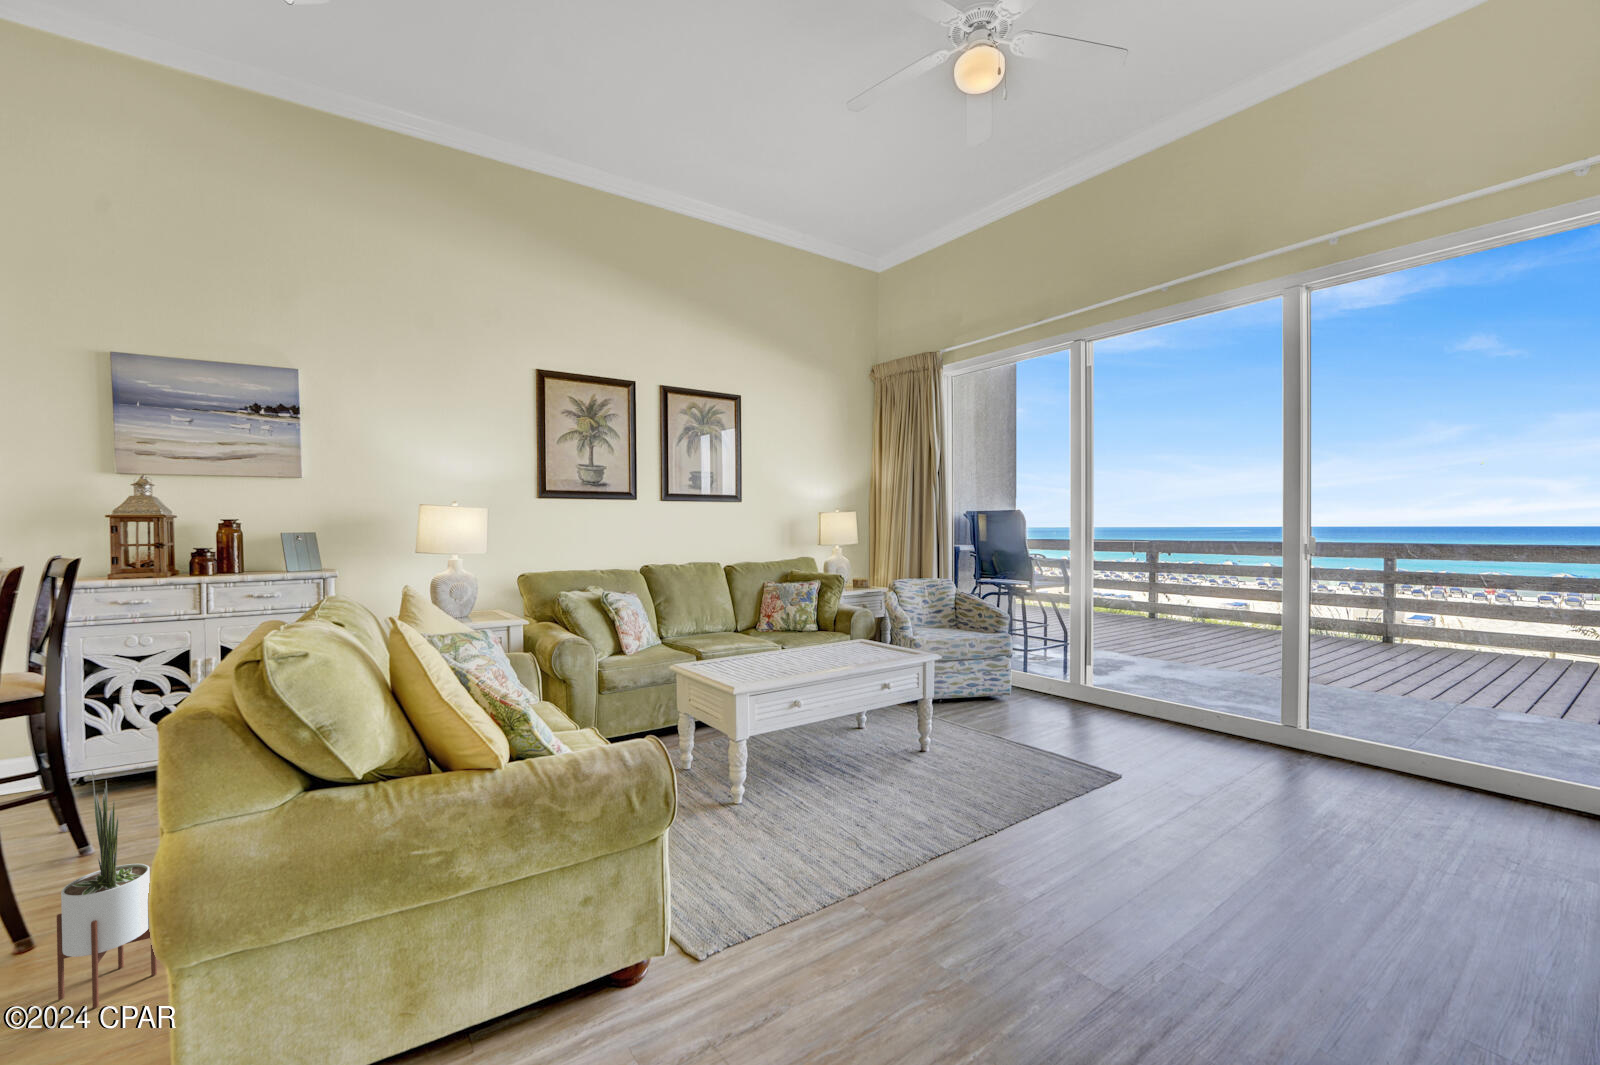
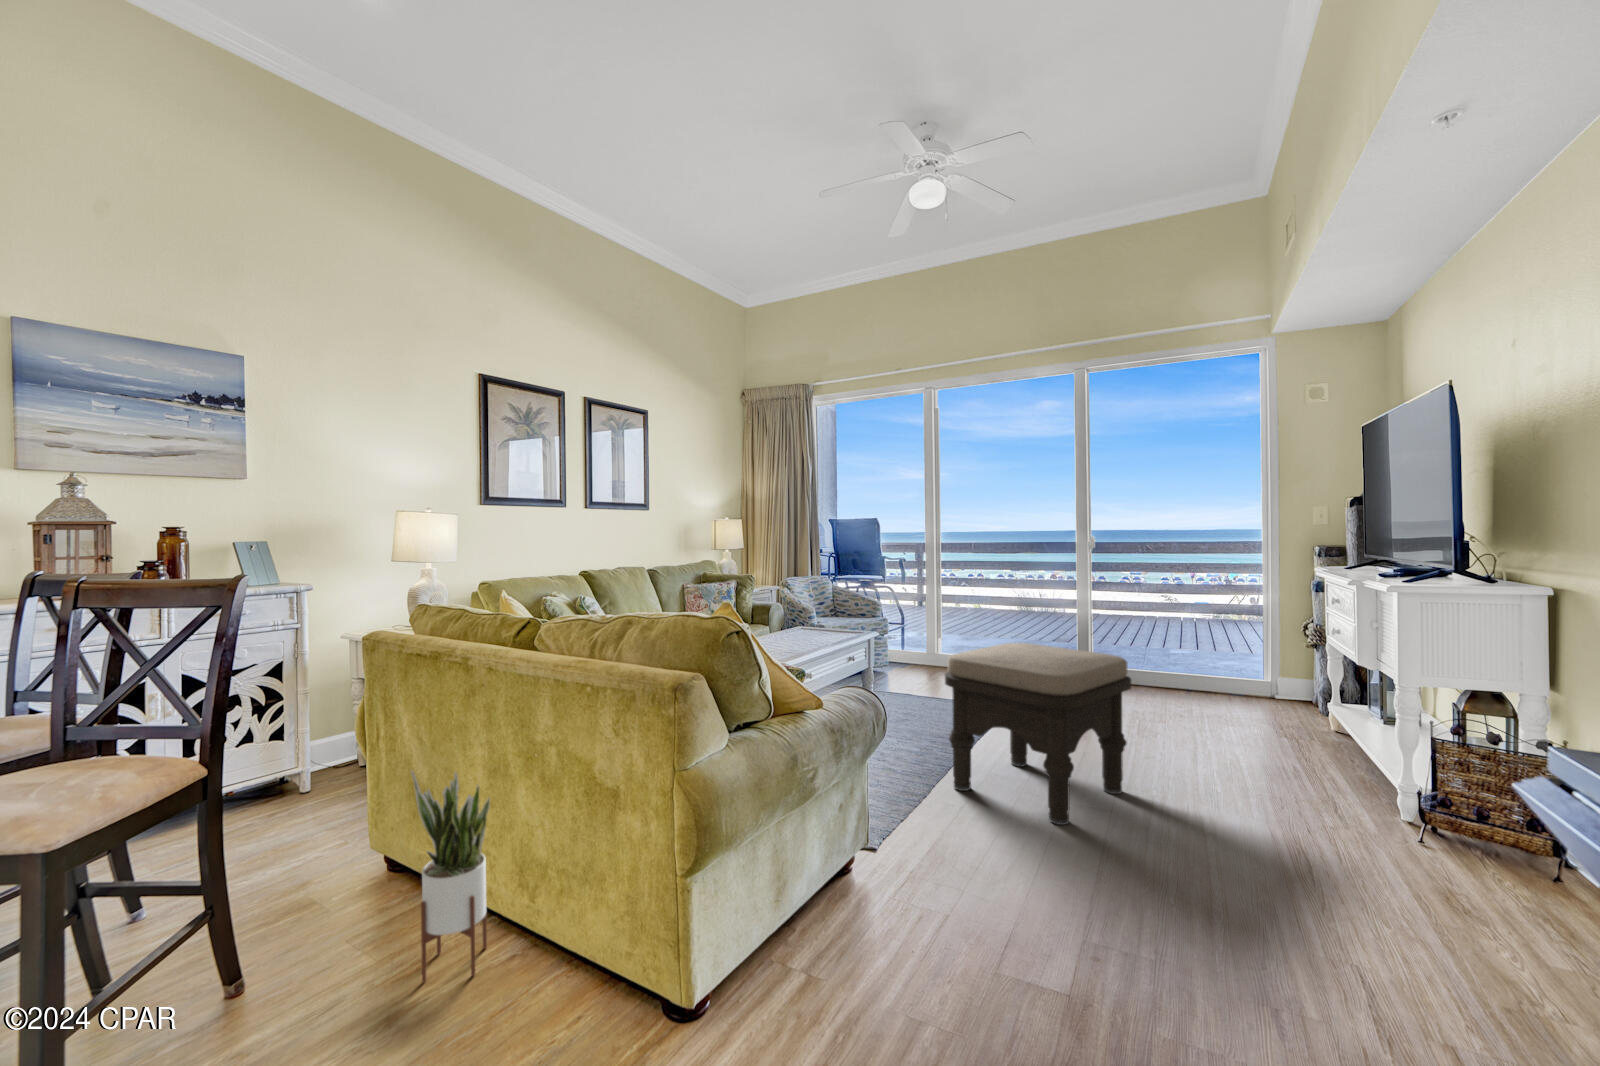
ottoman: none [860,693,1153,1013] -> present [945,643,1131,825]

